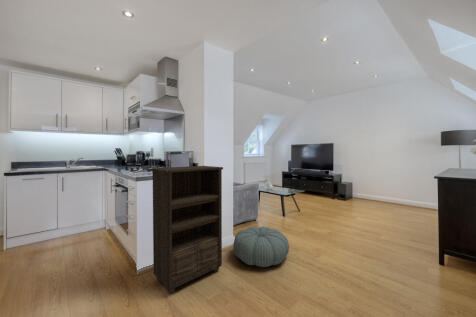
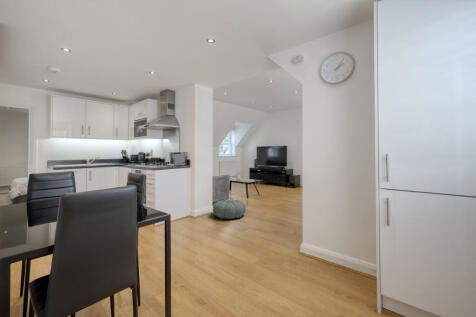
bookshelf: present [150,166,223,294] -> none [166,162,207,229]

